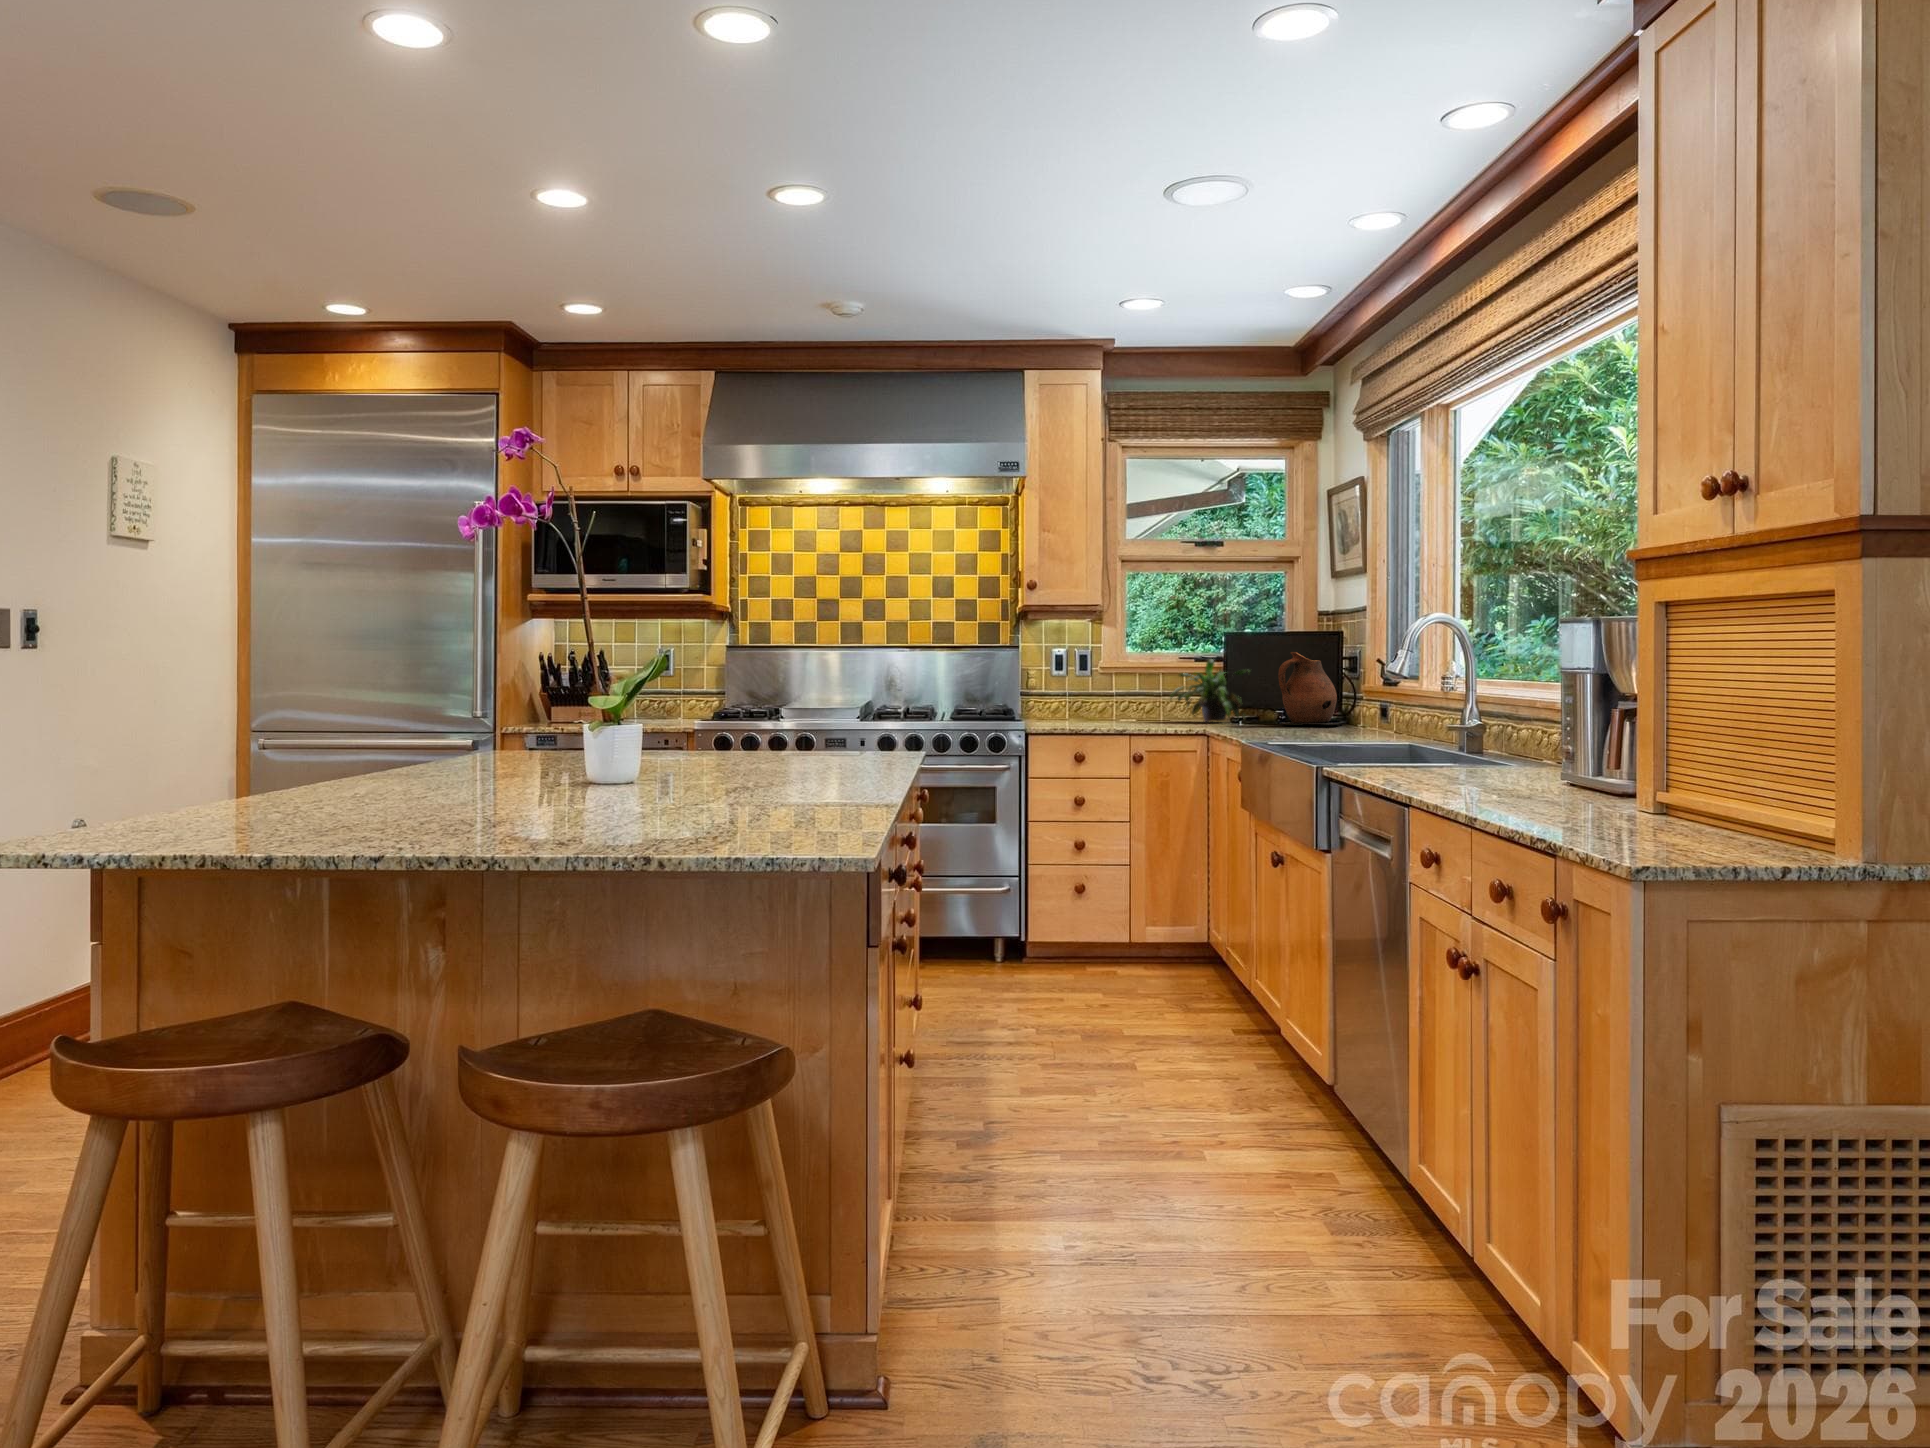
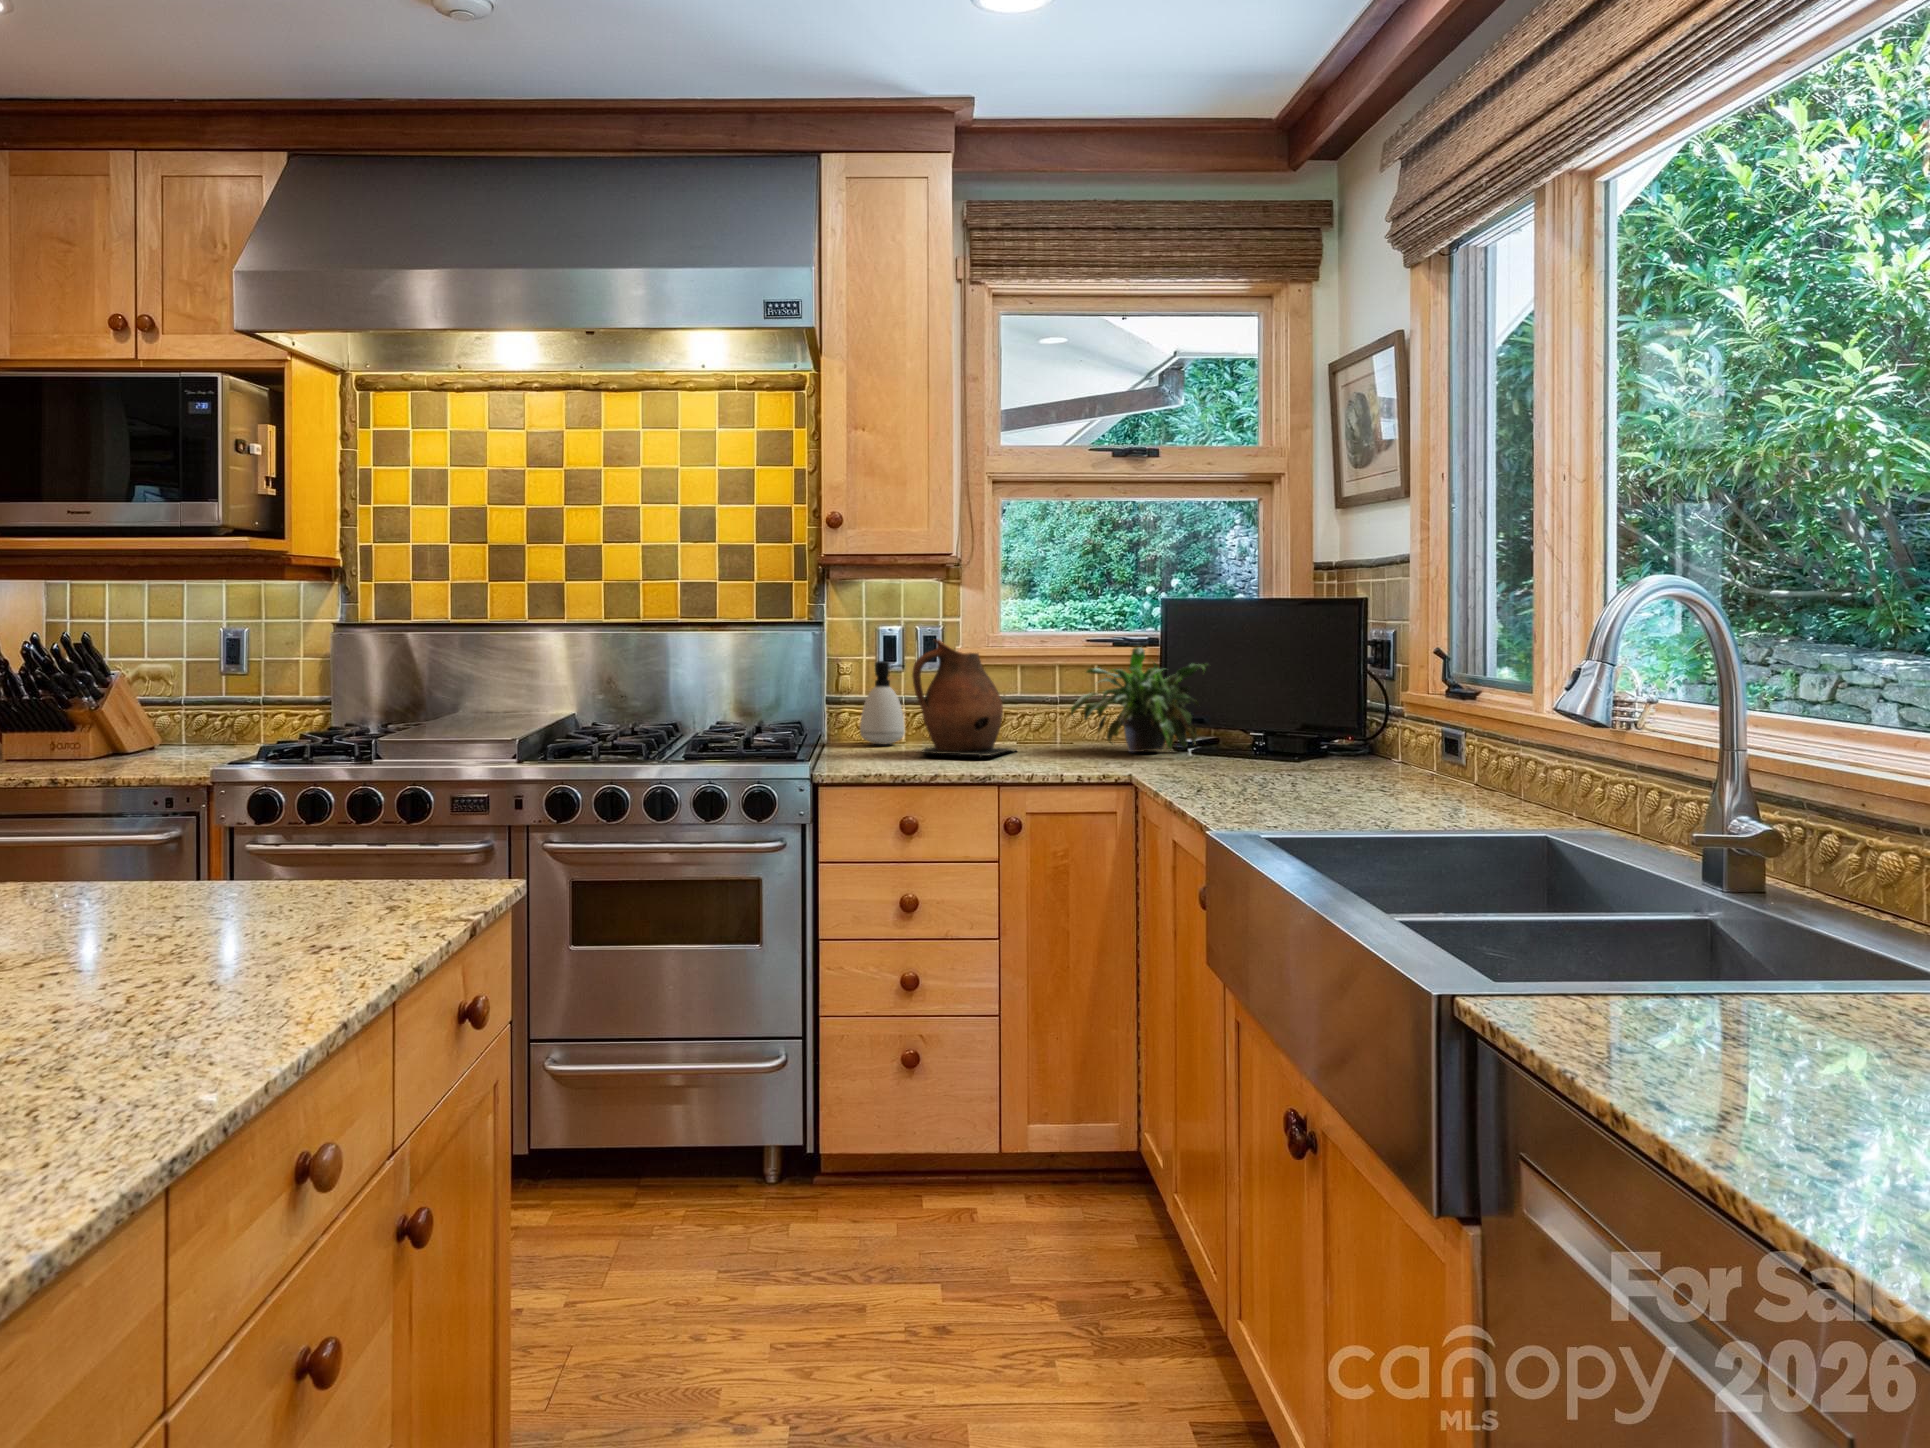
ceramic pitcher: present [1278,652,1342,726] -> present [912,640,1017,757]
soap dispenser: none [1039,670,1067,720] -> present [860,661,905,745]

